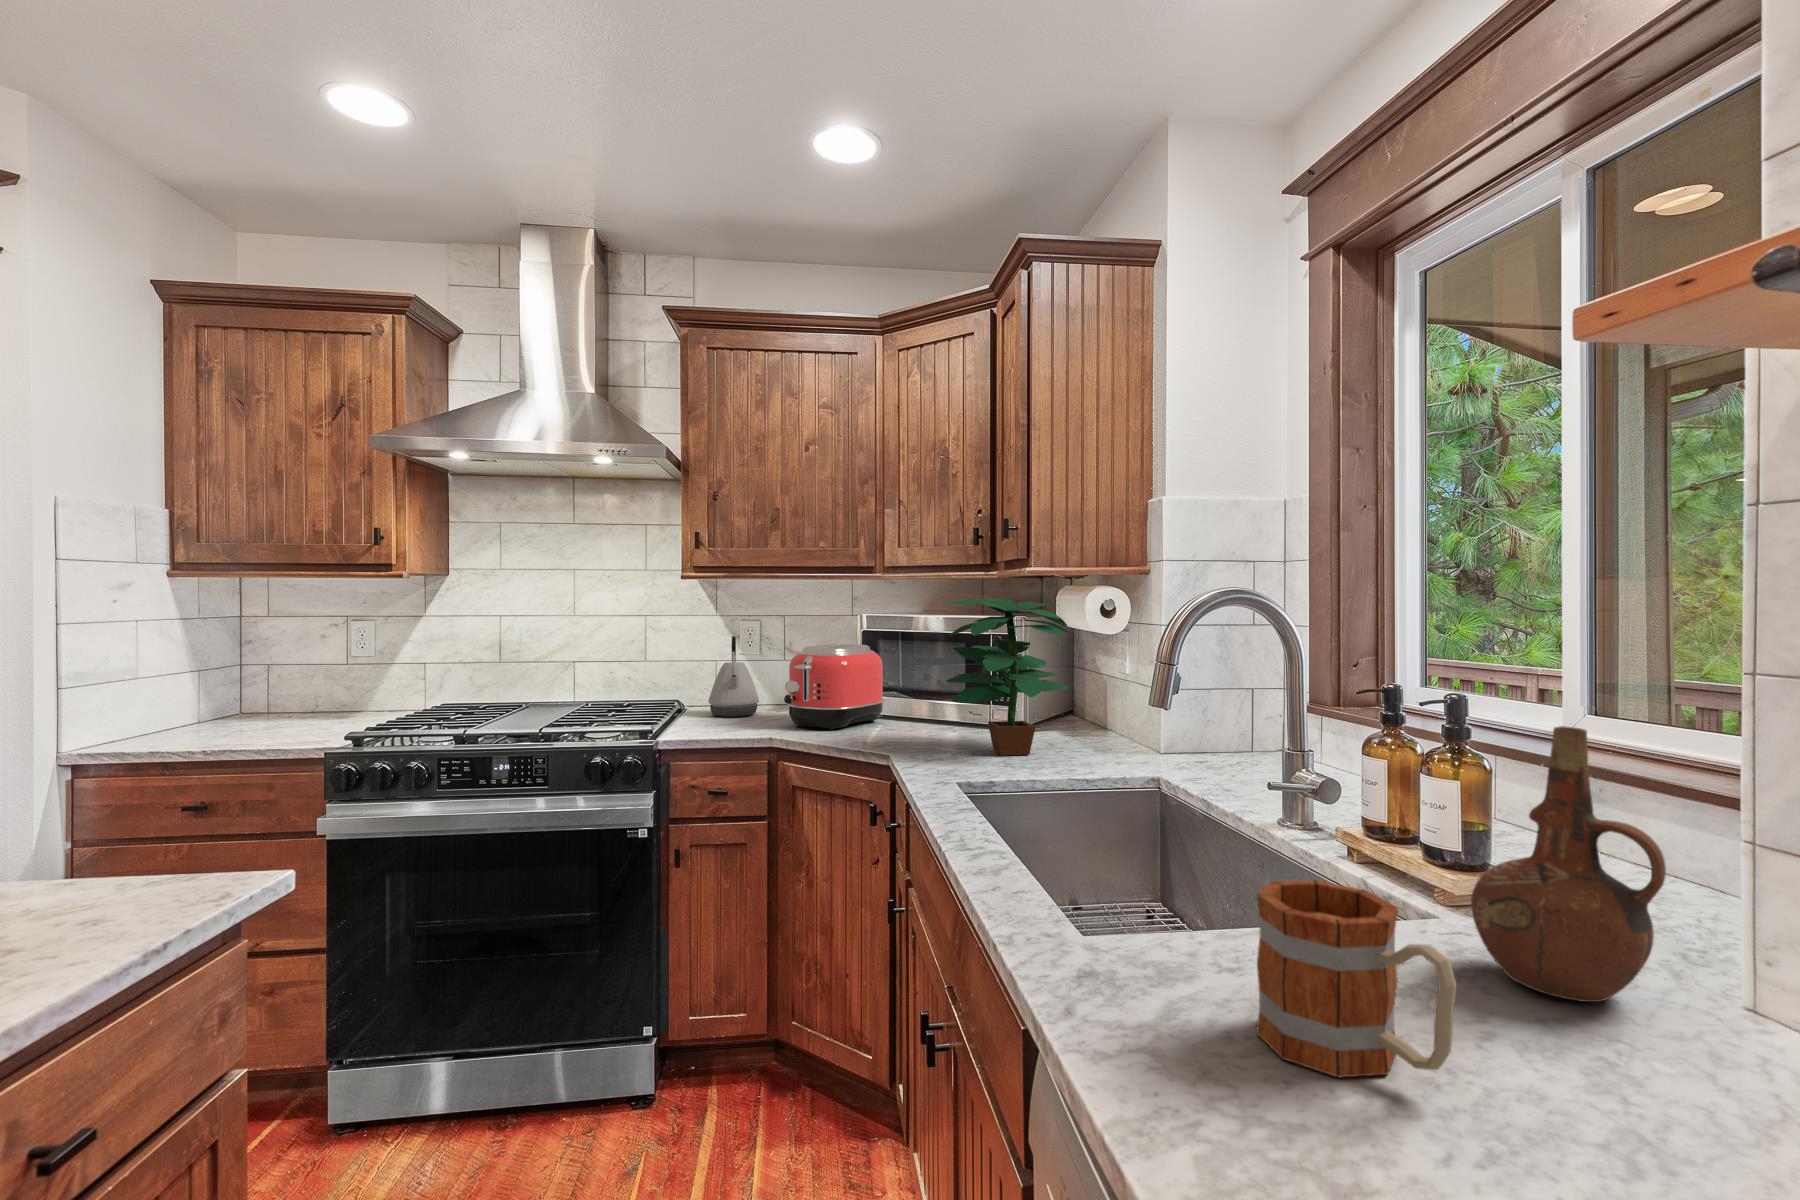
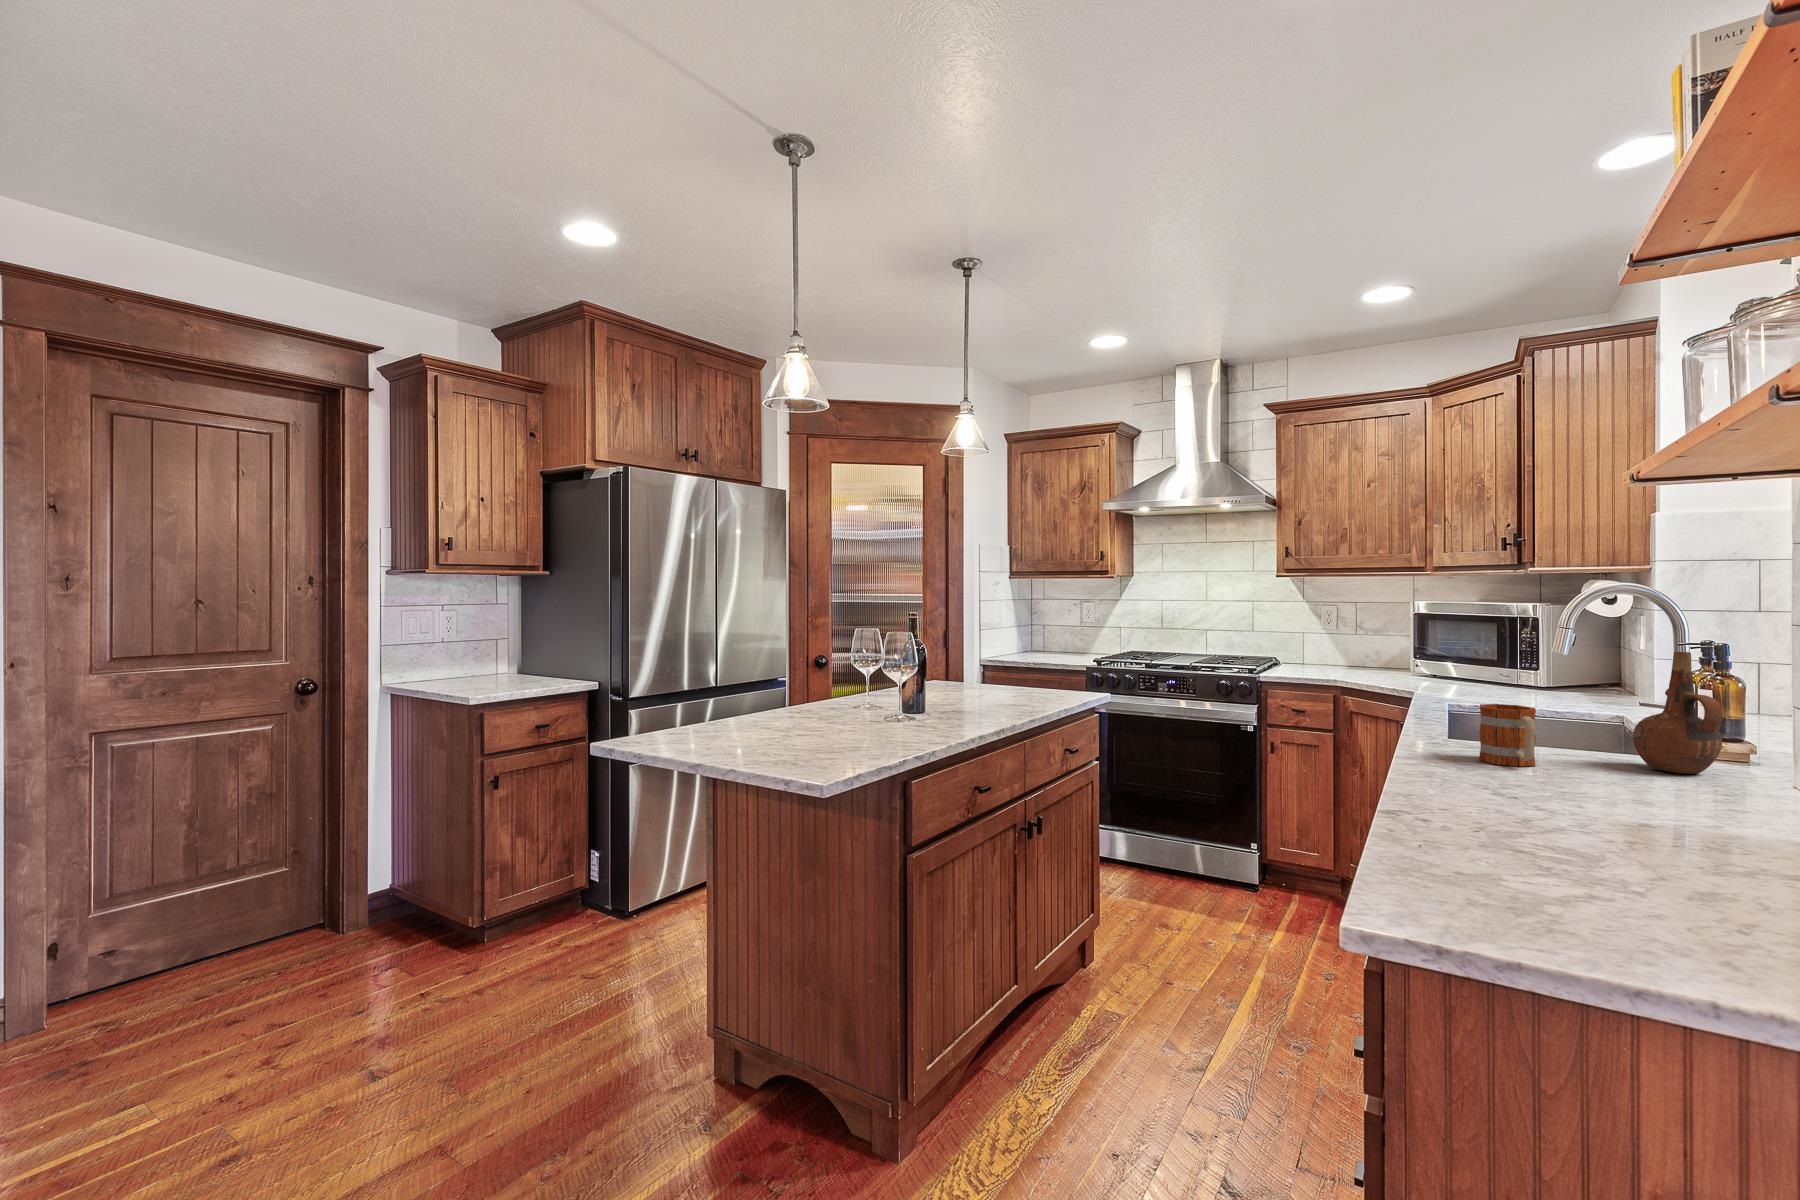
potted plant: present [946,598,1074,756] -> none [1458,590,1571,698]
kettle: present [708,636,759,717] -> none [1298,615,1335,669]
toaster: present [784,644,884,730] -> none [1348,622,1431,679]

